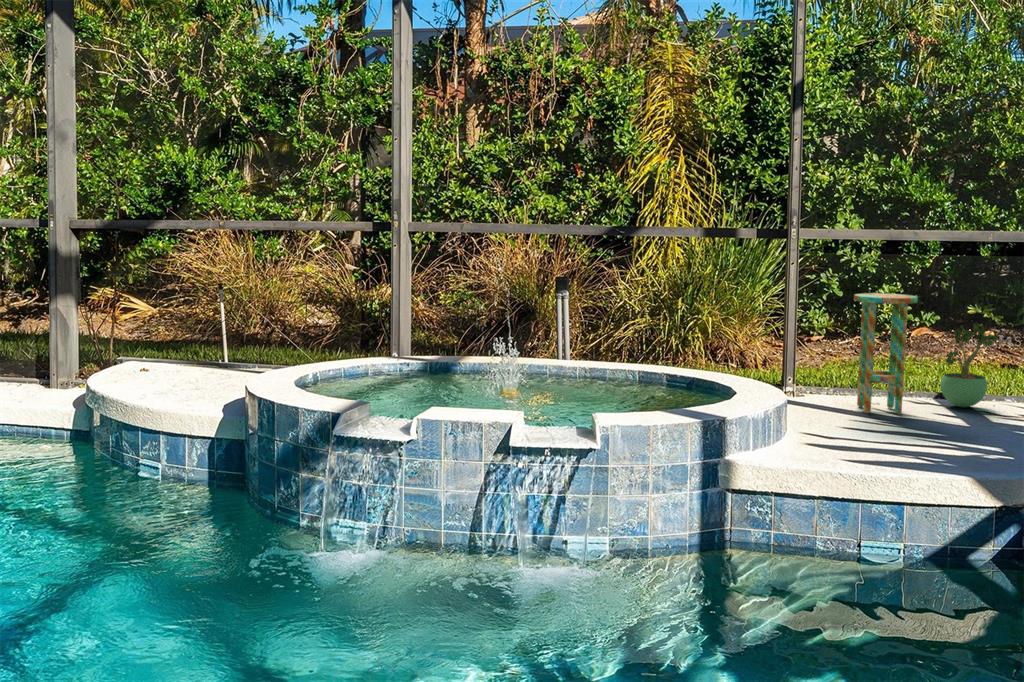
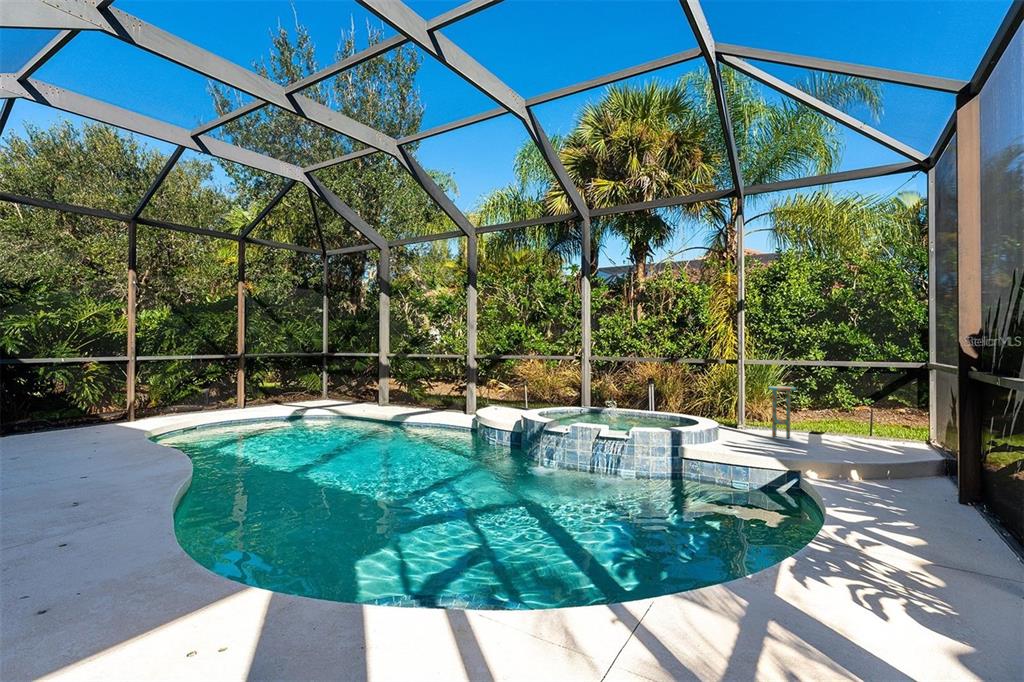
potted plant: present [941,323,998,407] -> none [816,400,842,438]

